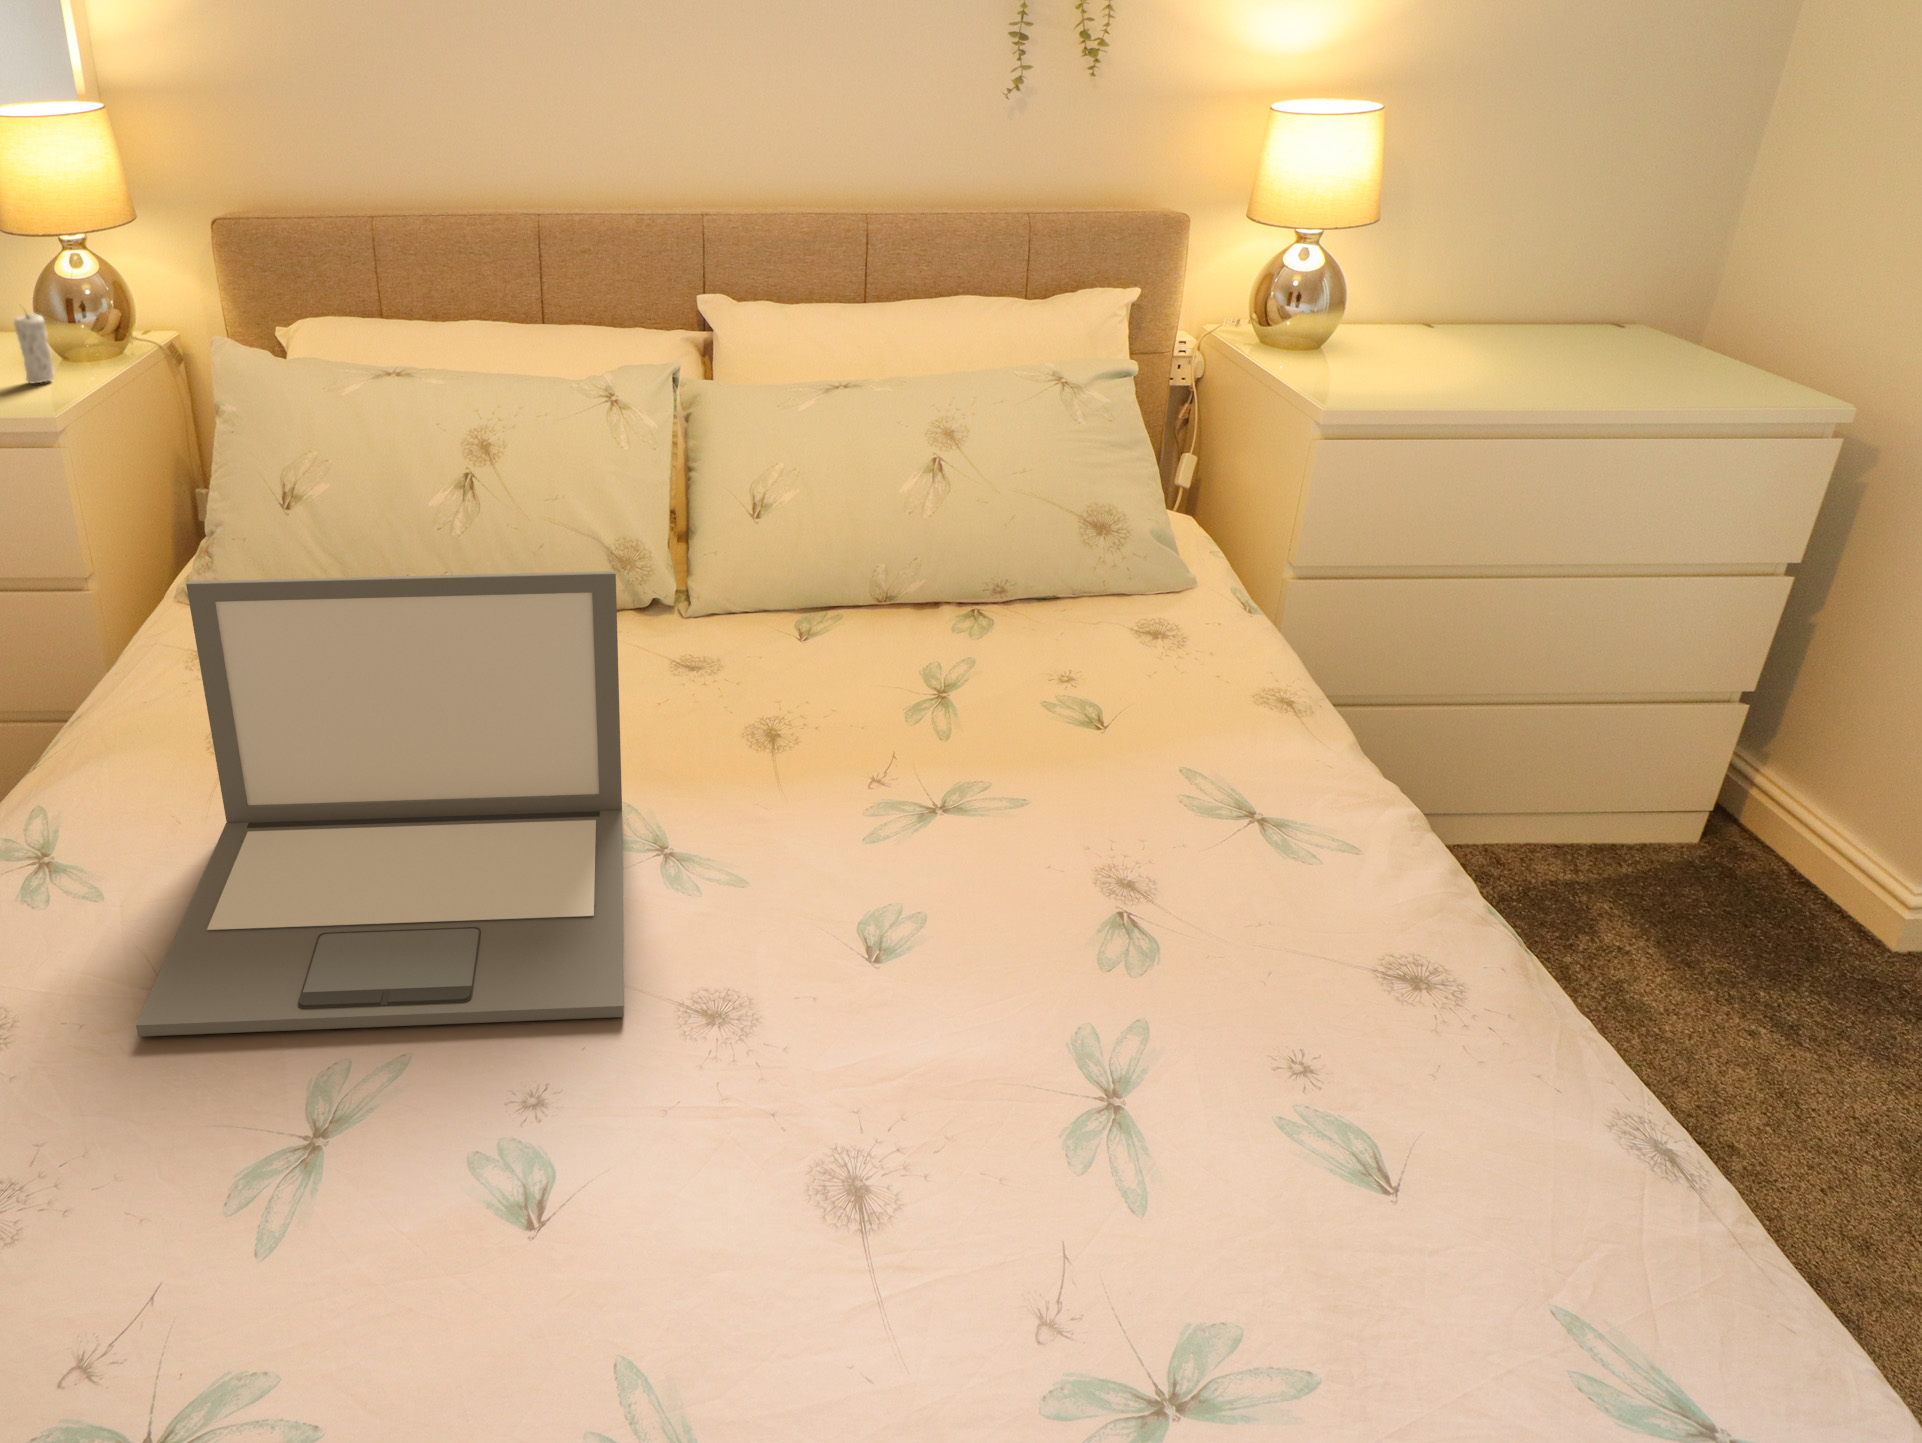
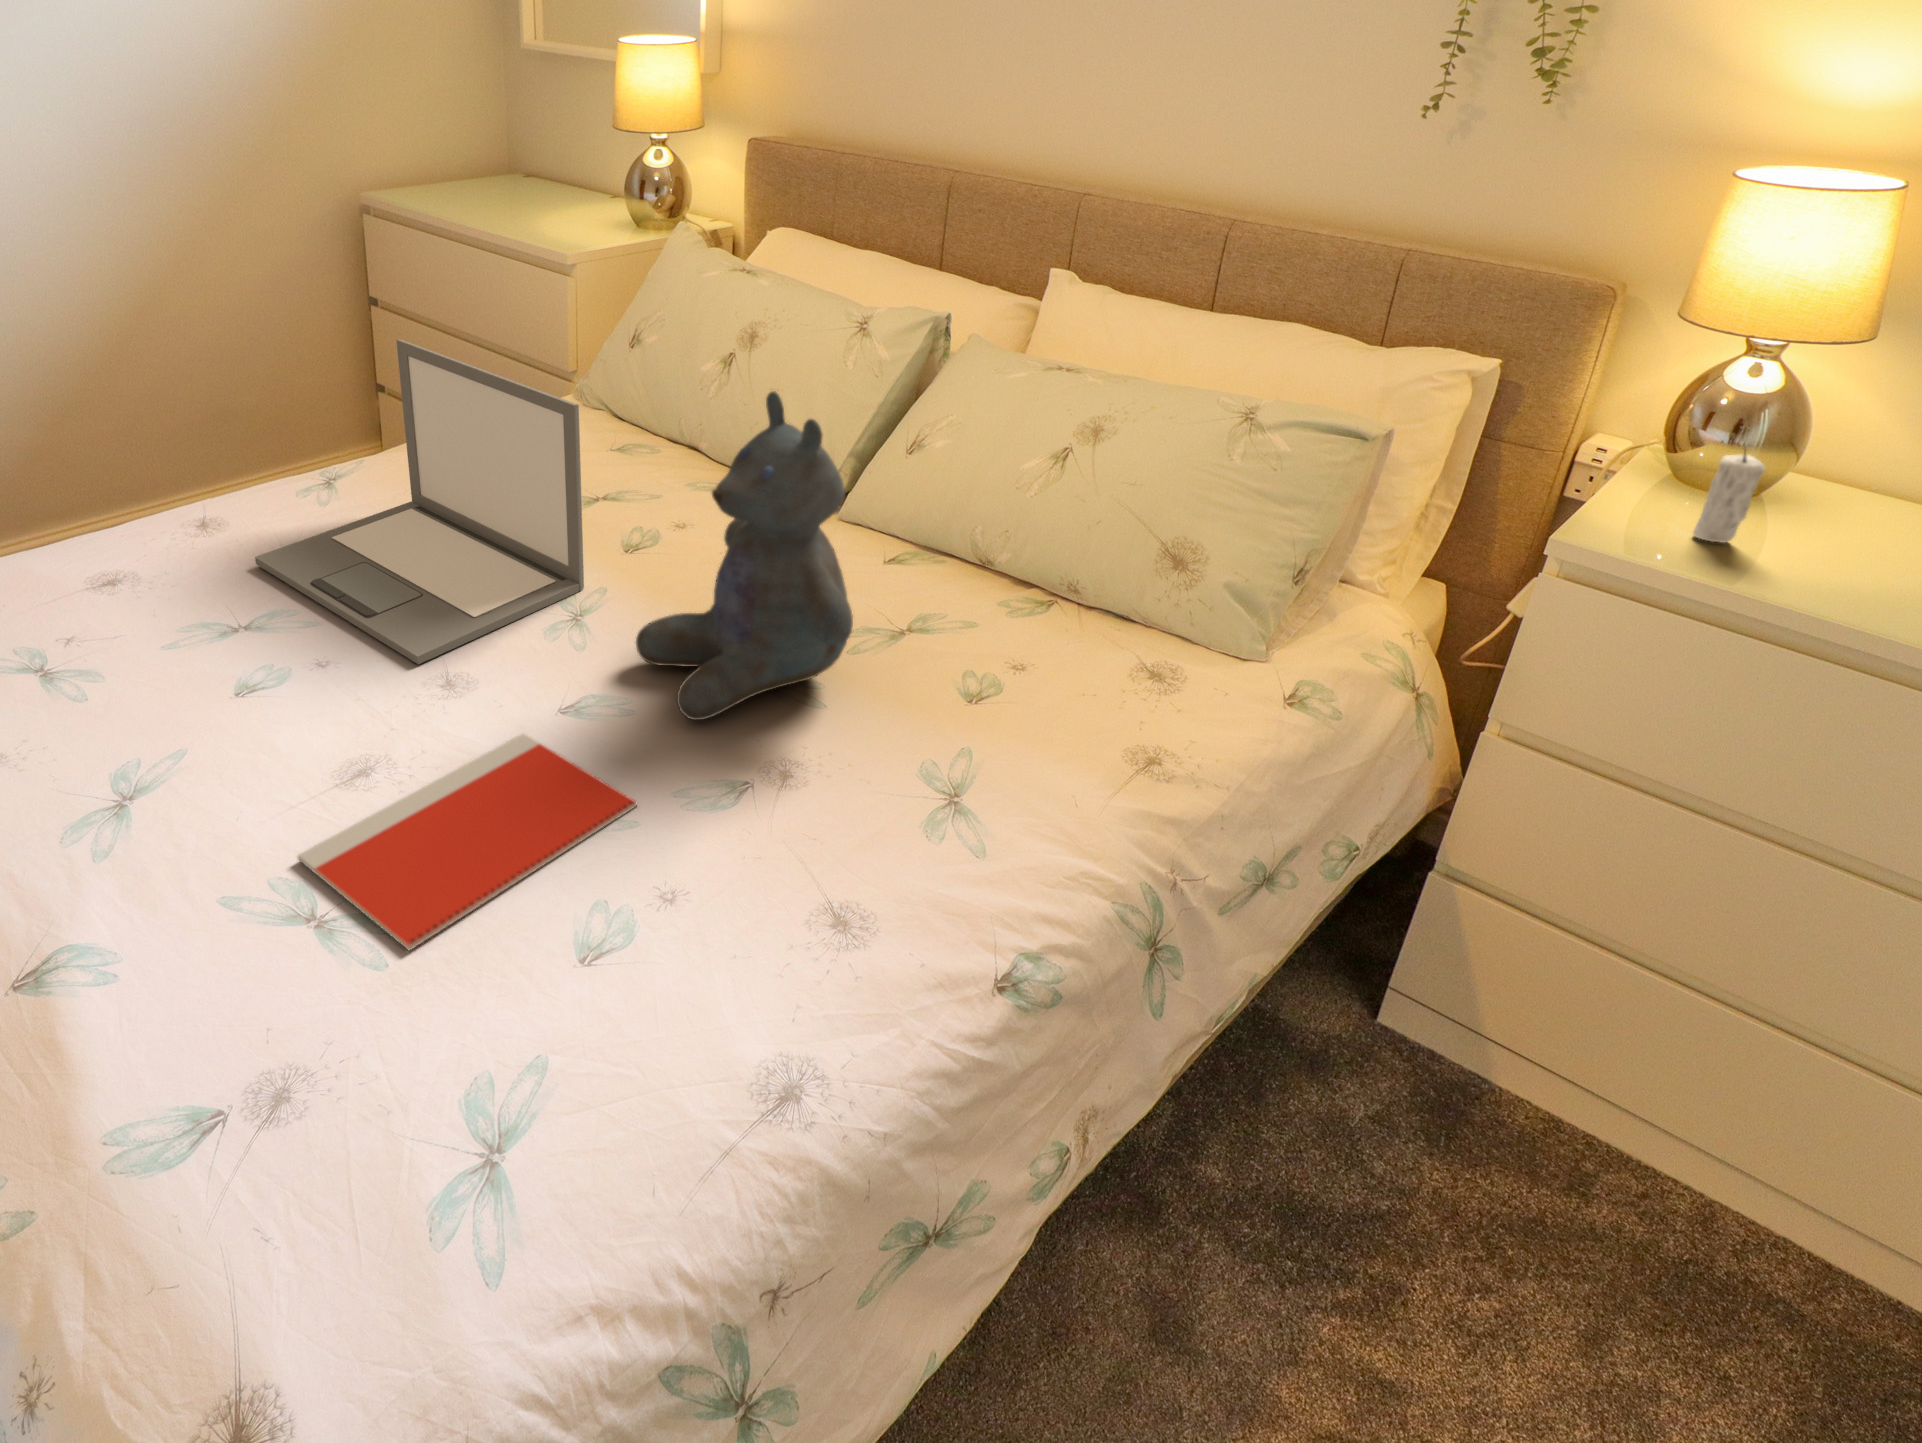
candle: present [14,313,54,383] -> present [1693,453,1766,542]
stuffed bear: none [810,468,1098,883] -> present [636,391,853,720]
notebook: none [885,999,1271,1364] -> present [298,734,637,950]

